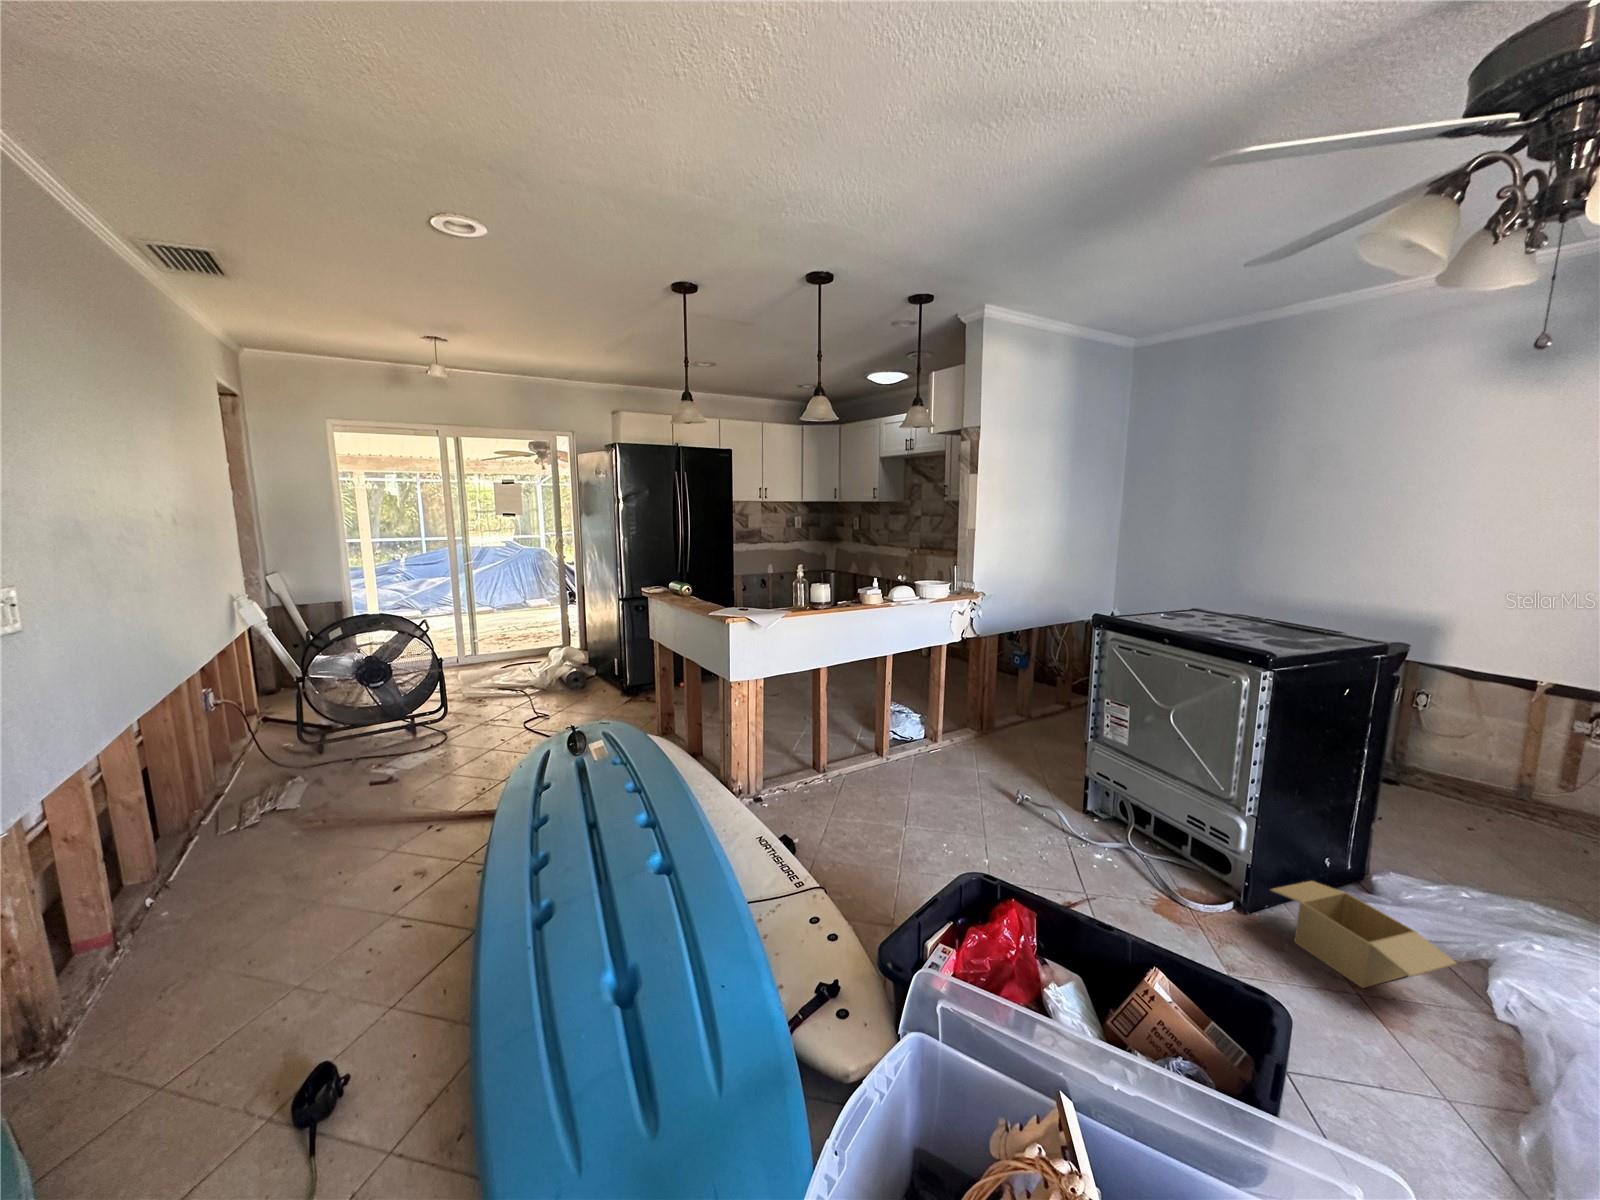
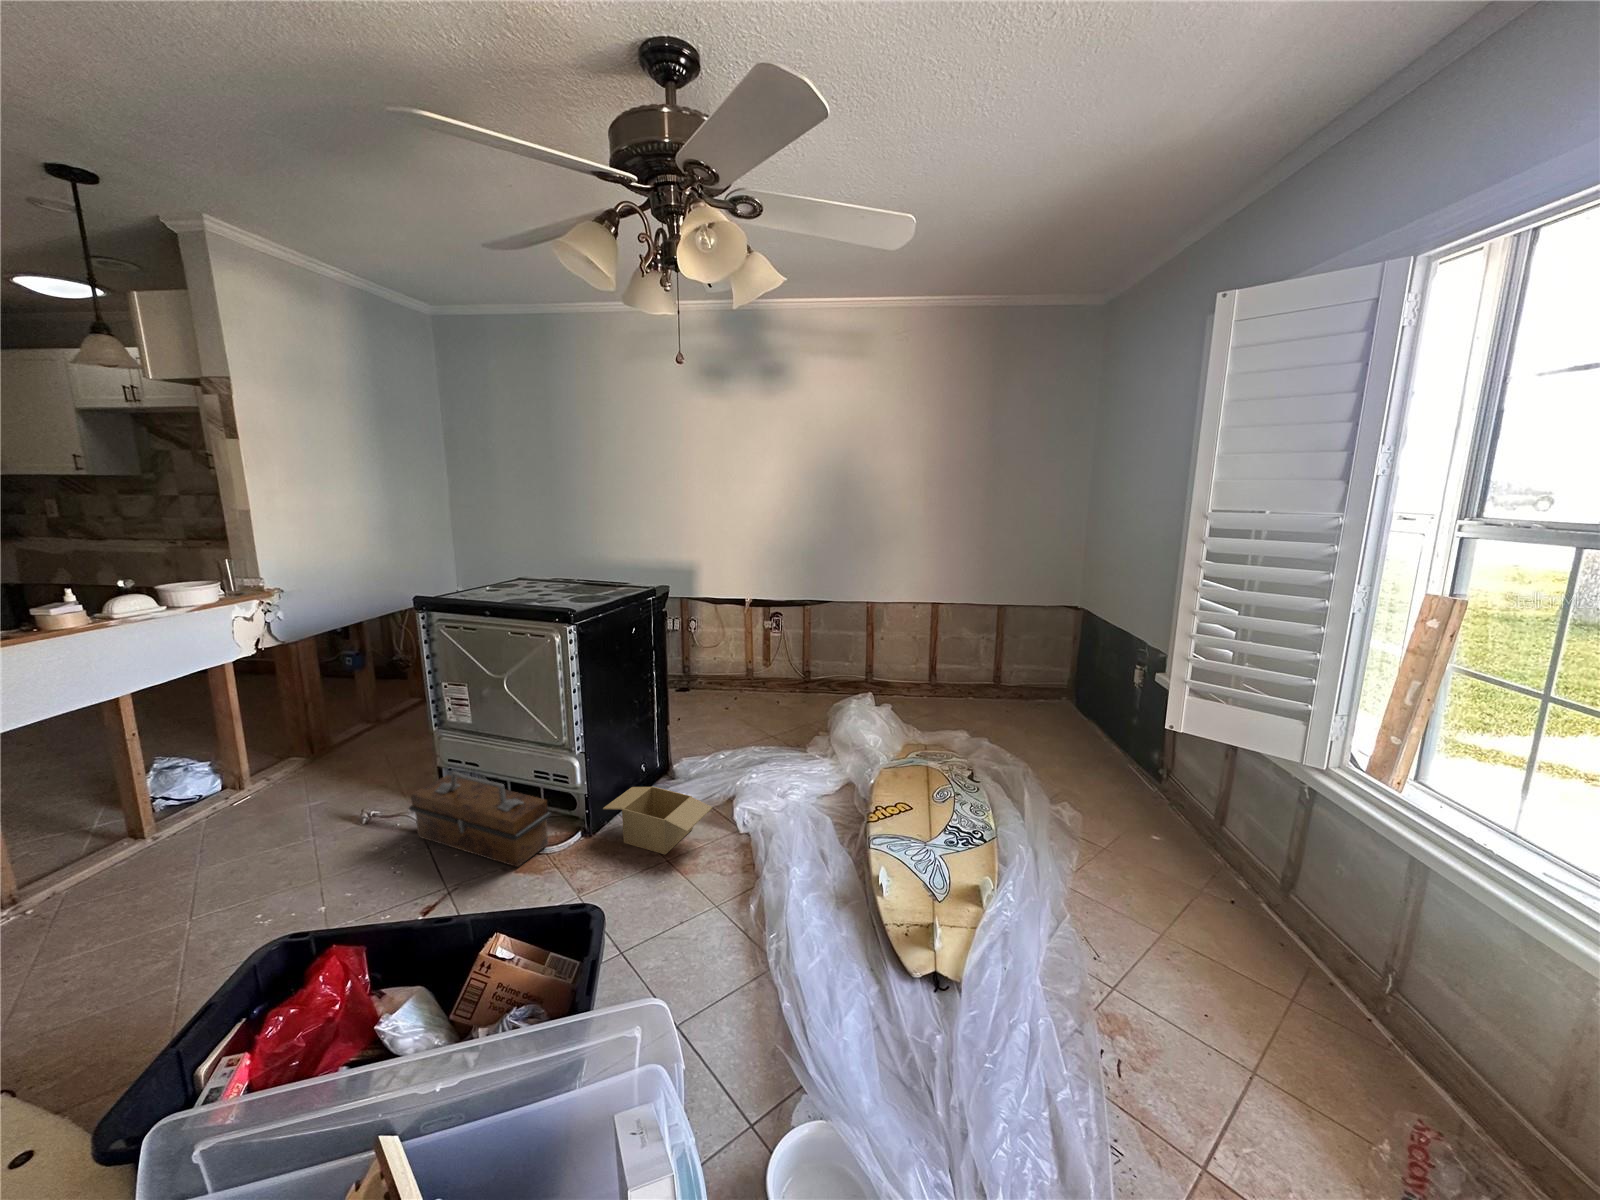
toolbox: none [1057,785,1204,907] -> present [409,772,551,867]

